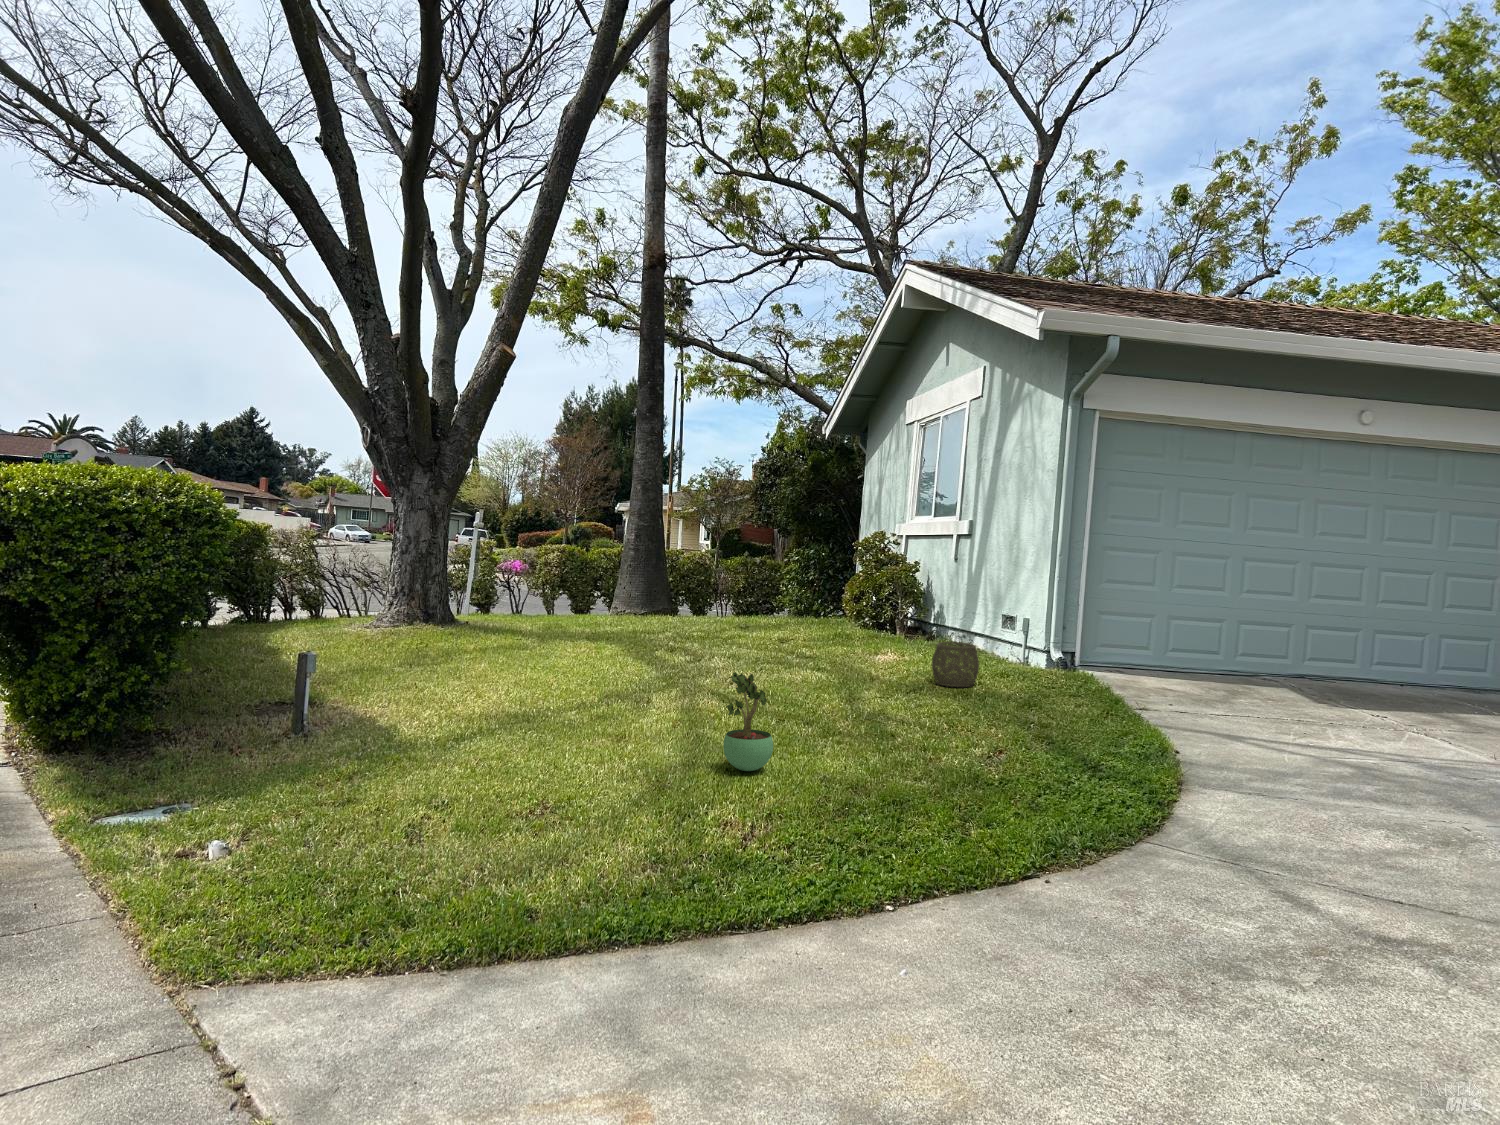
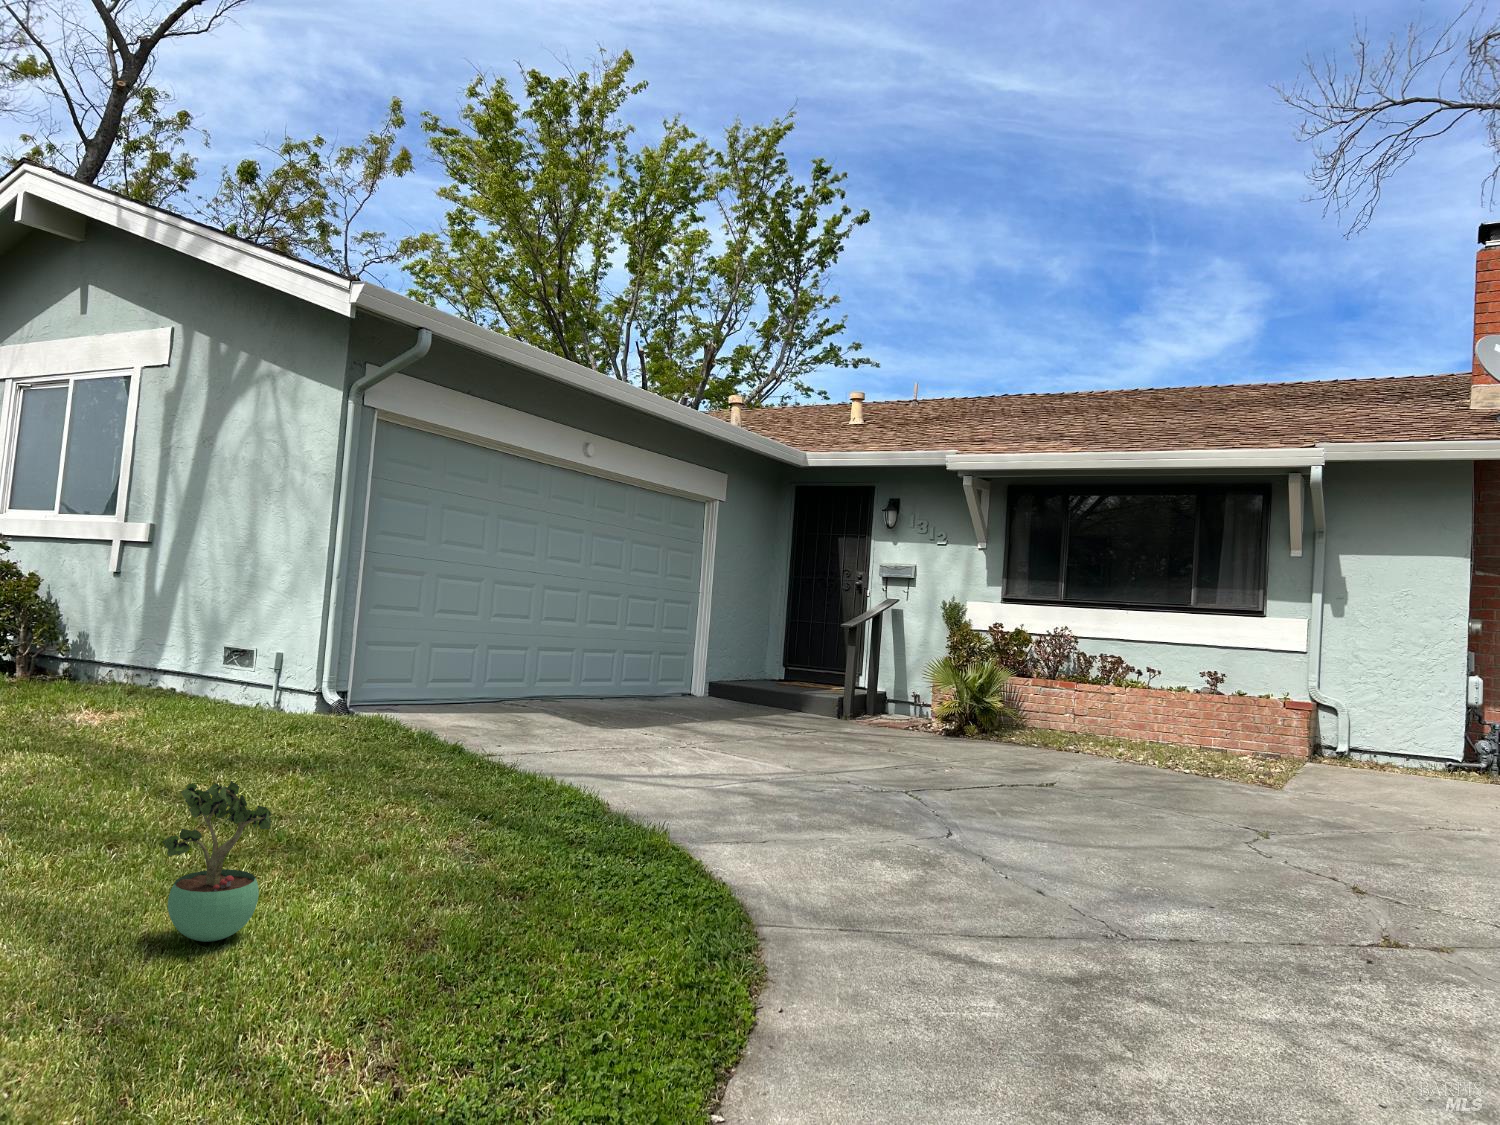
woven basket: present [932,642,979,688] -> none [233,692,302,753]

